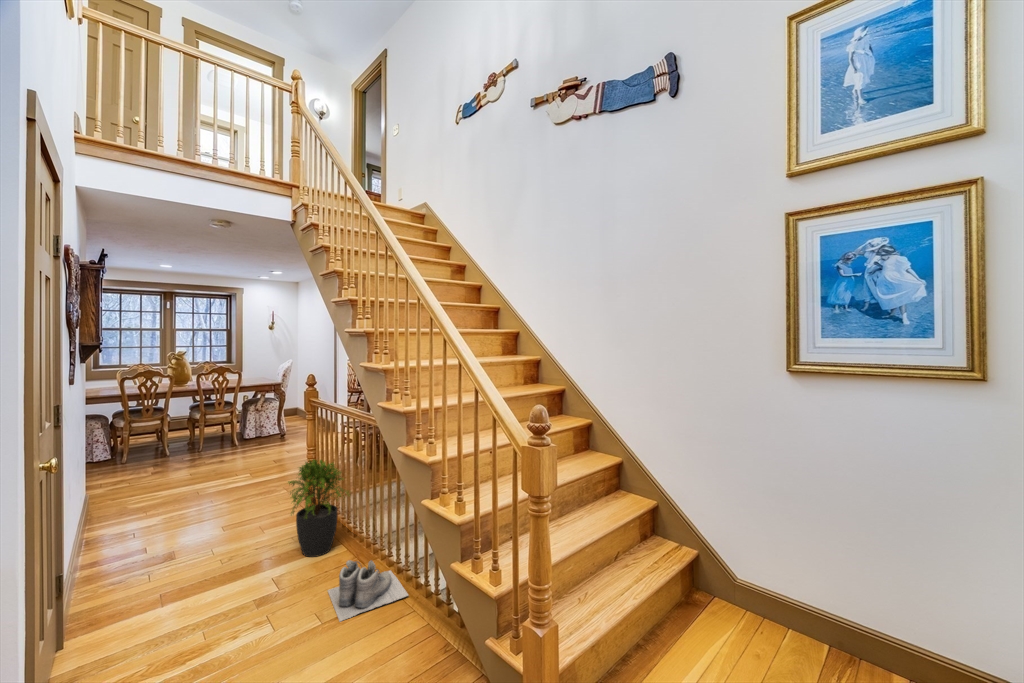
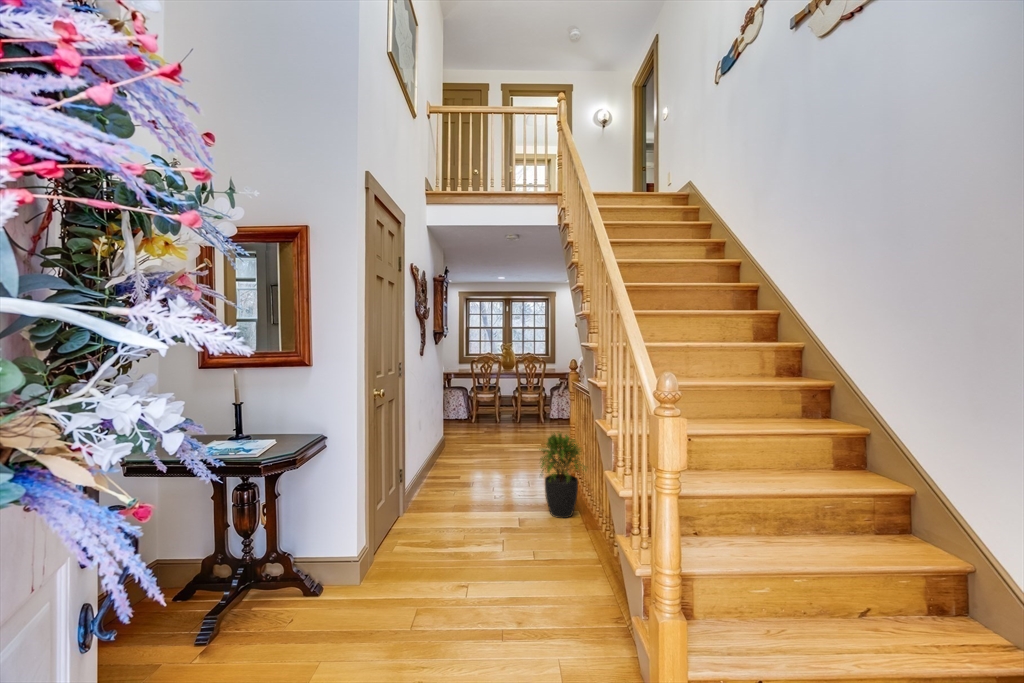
boots: present [328,560,408,621] -> none [551,523,616,573]

